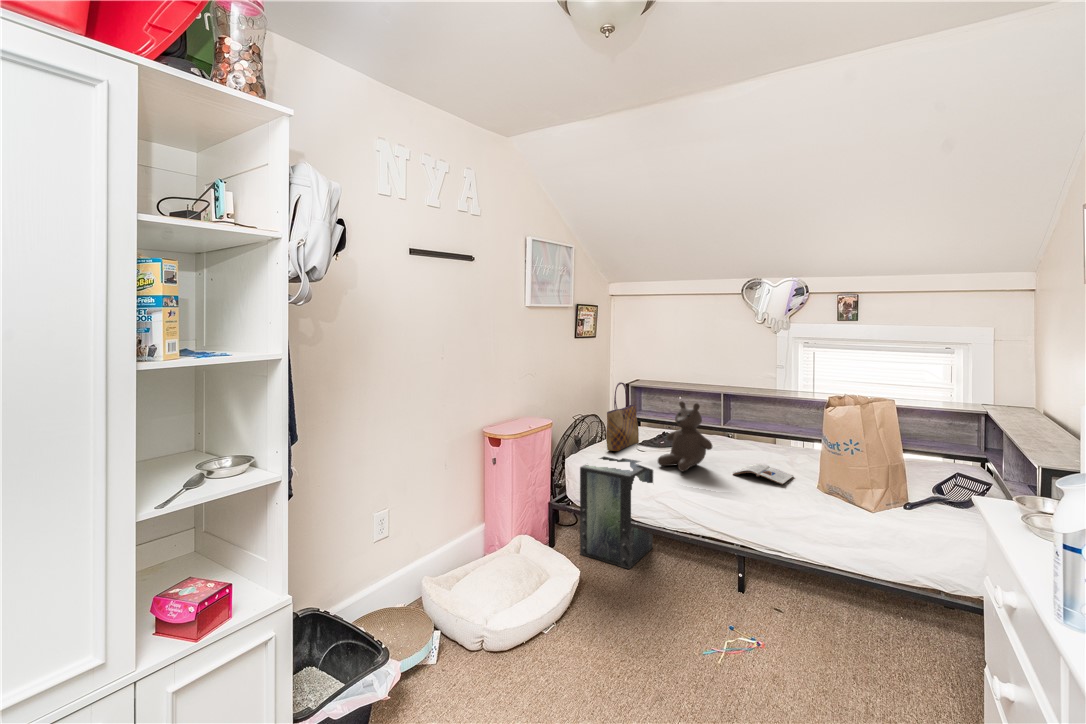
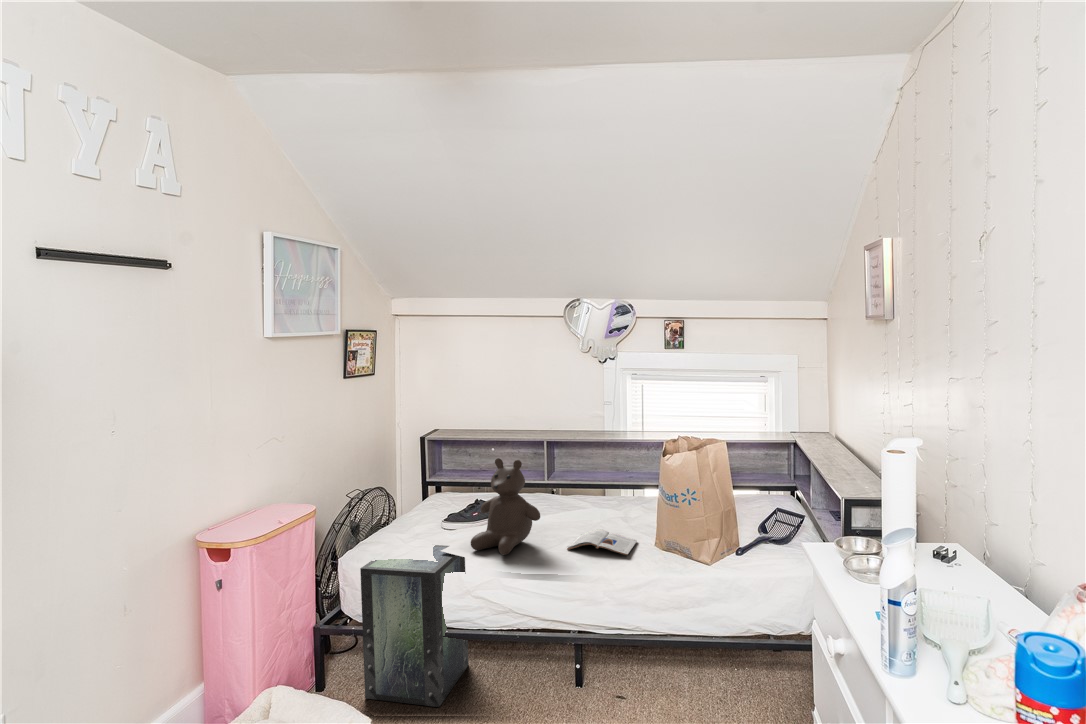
tote bag: present [606,382,639,451] -> none [397,437,442,536]

